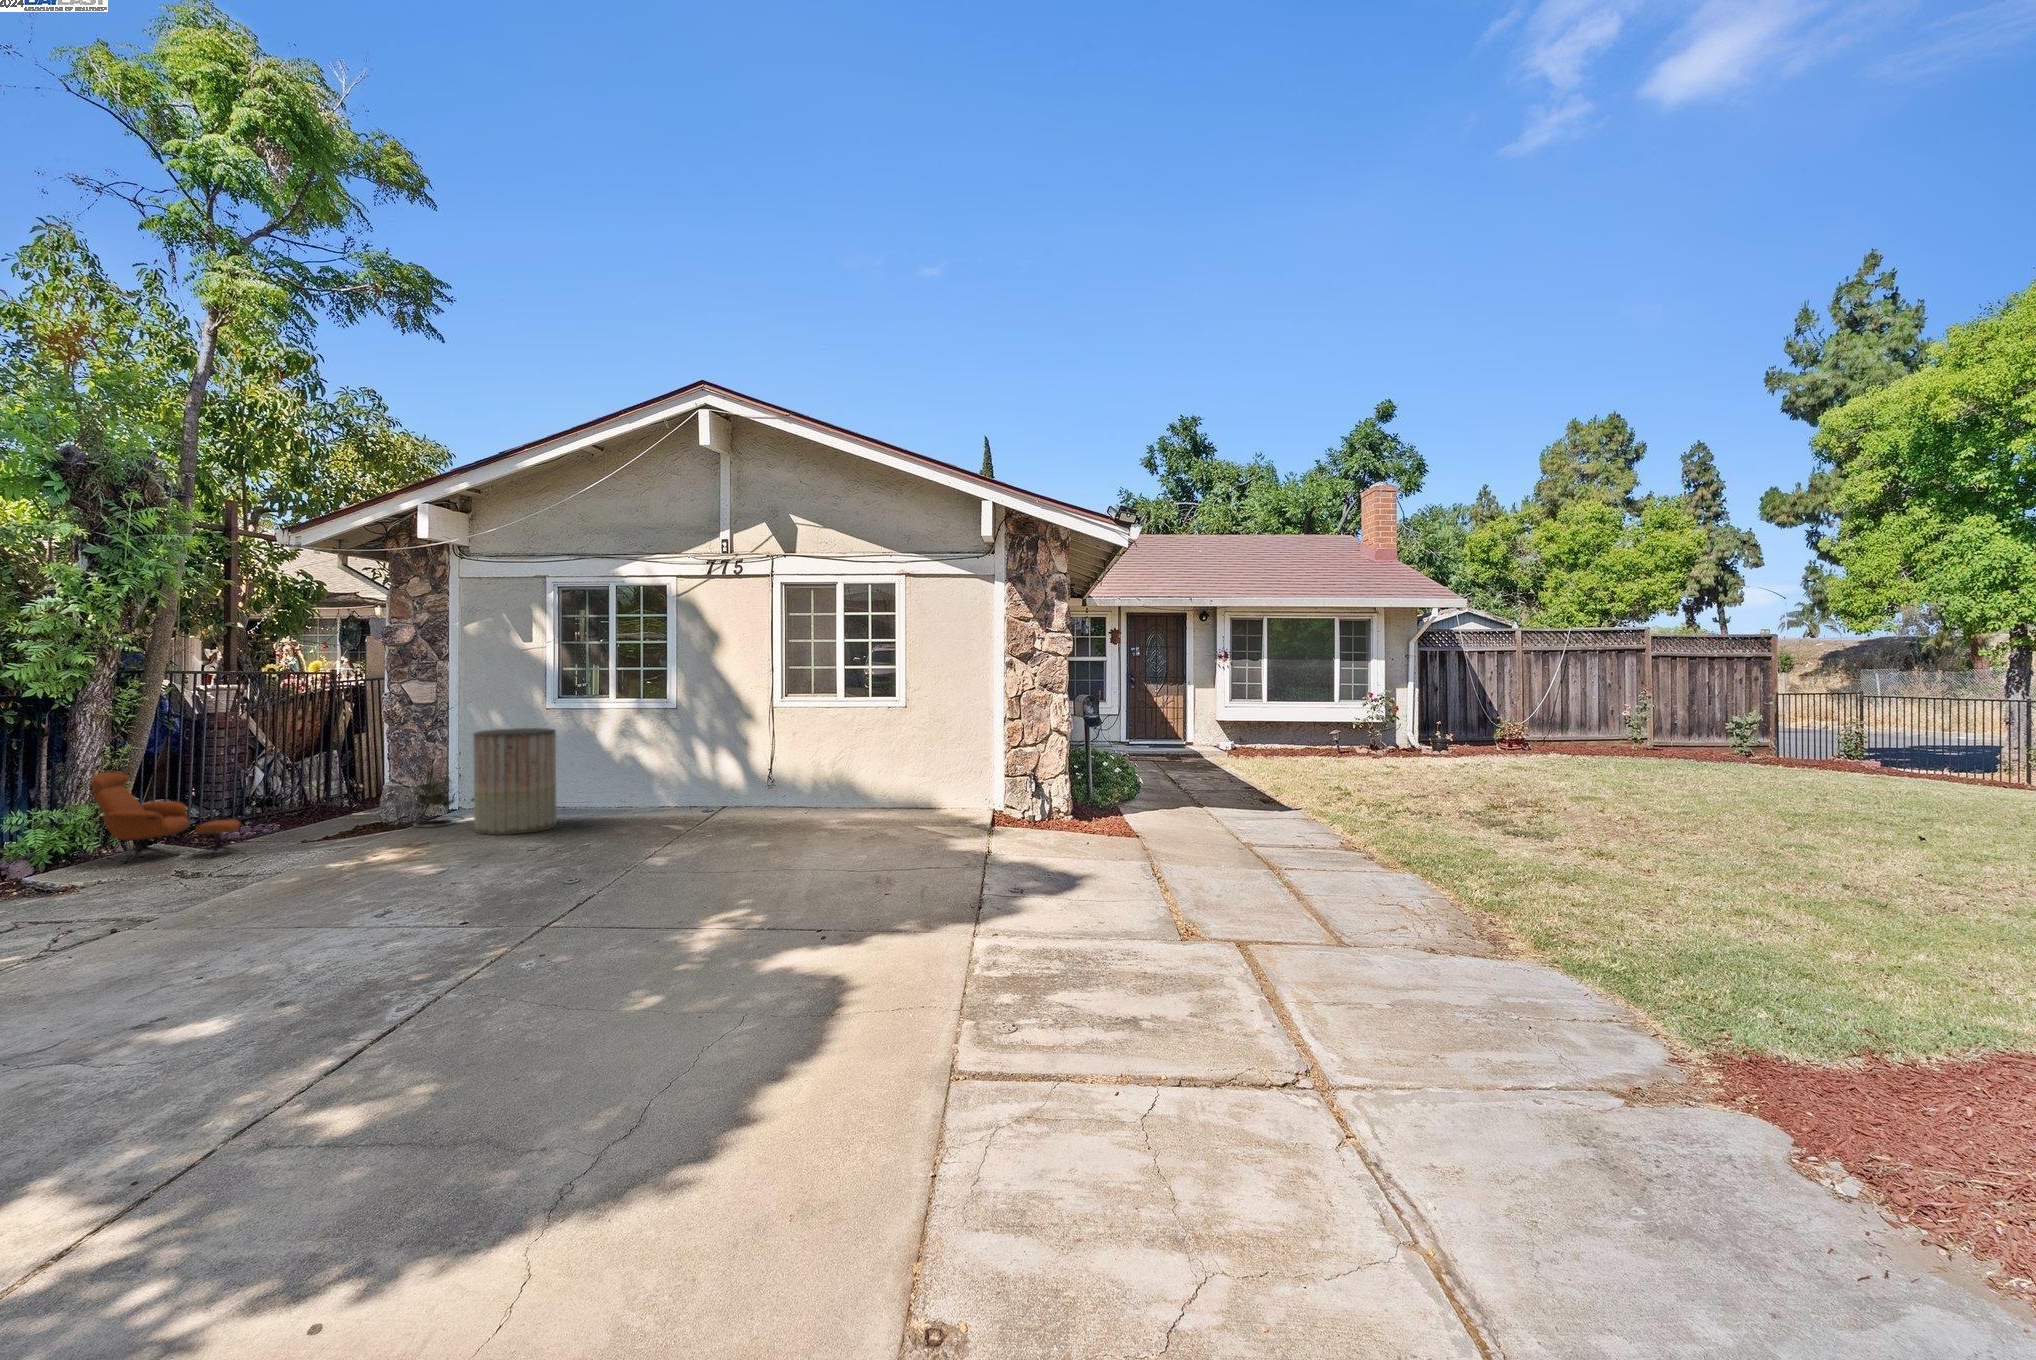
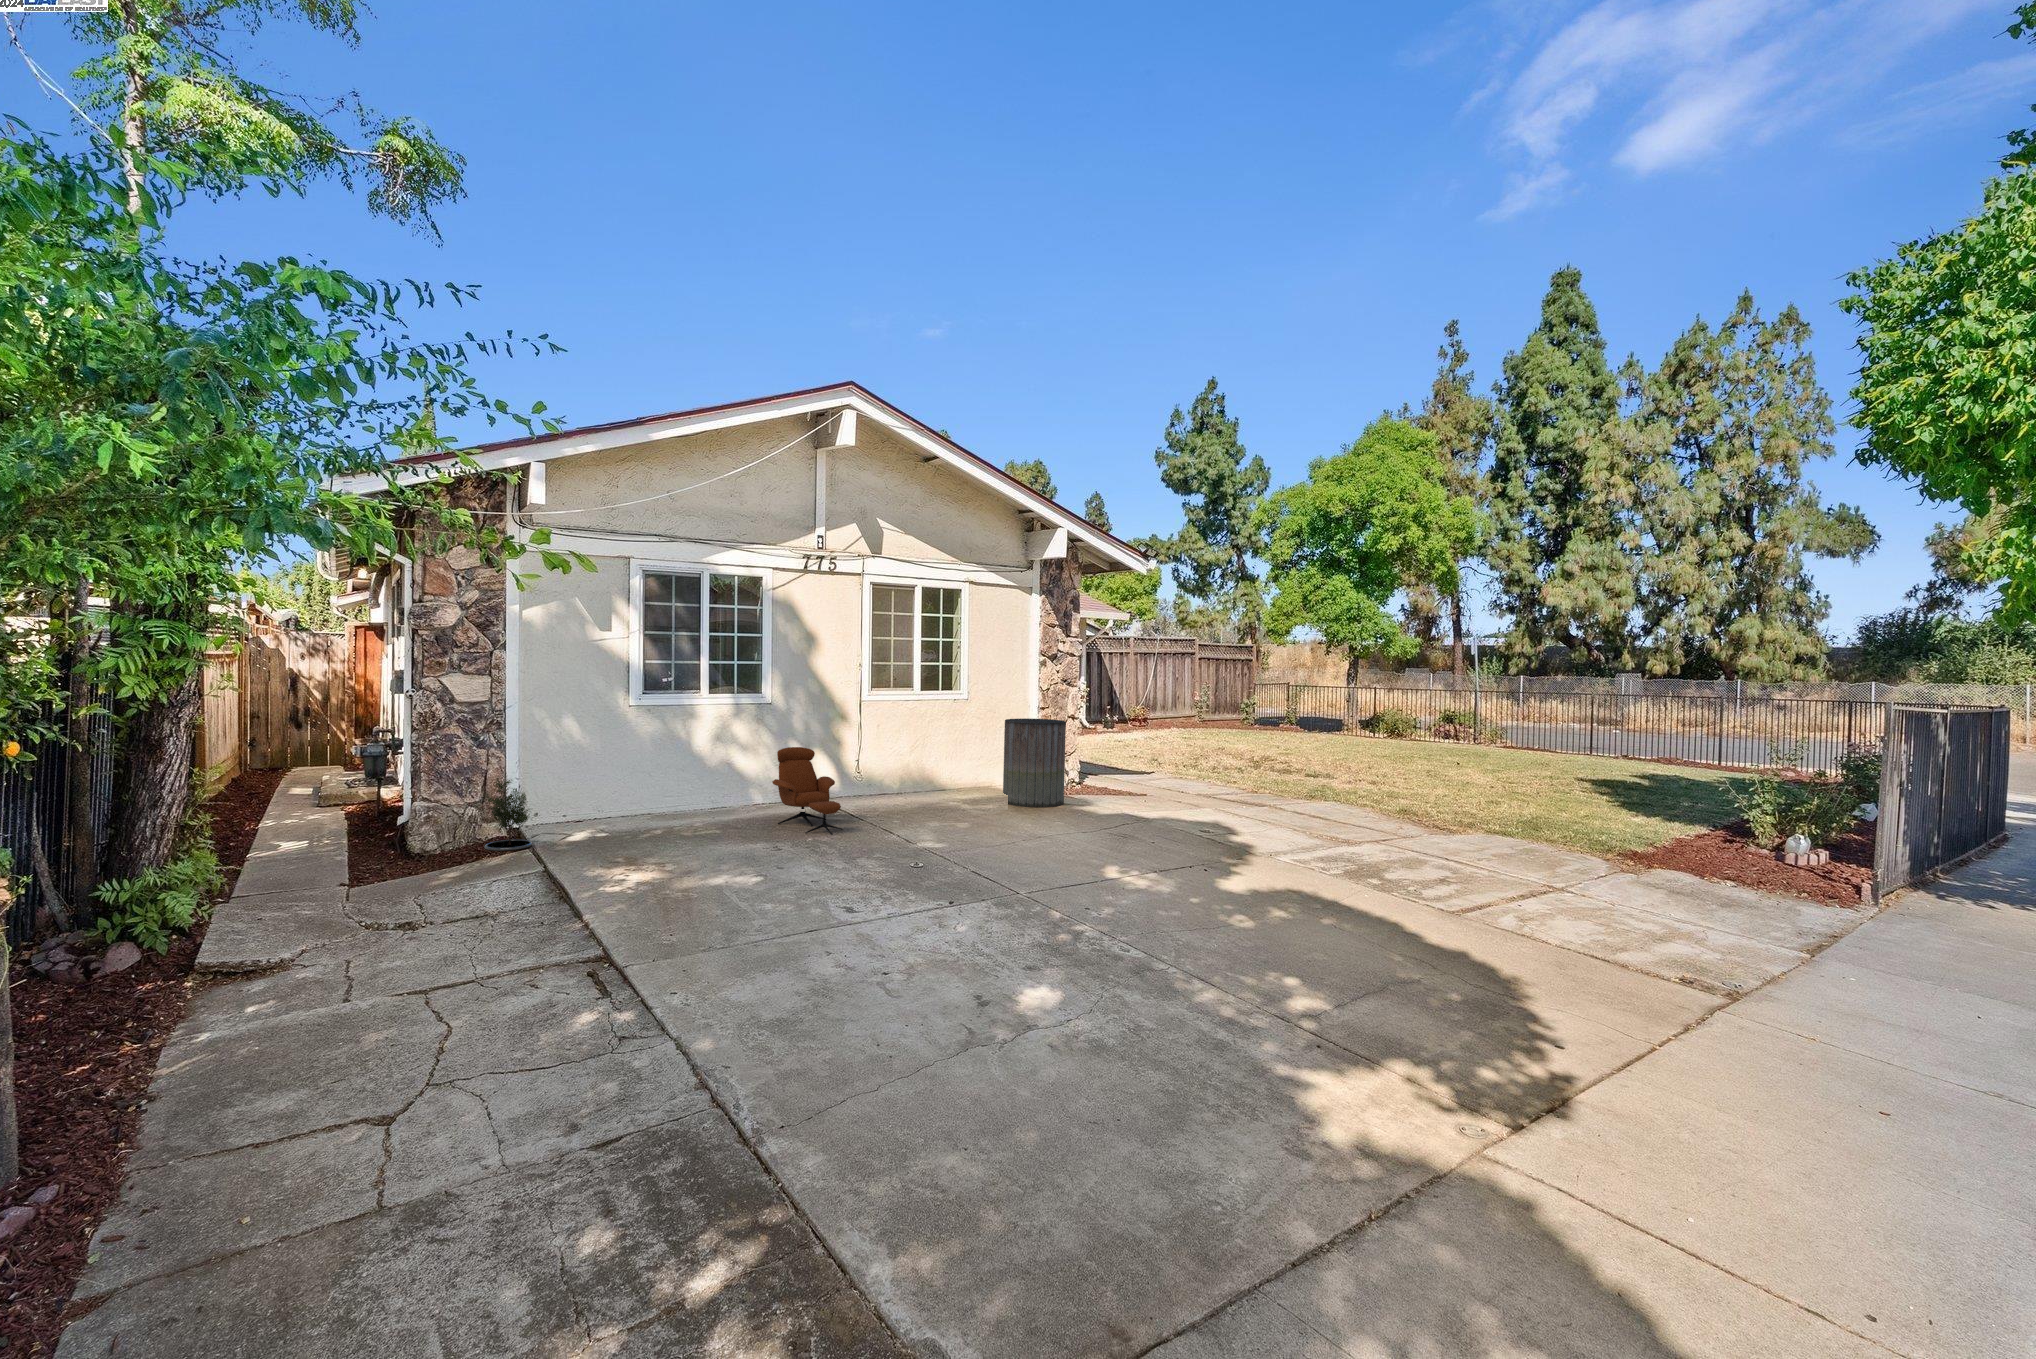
trash can: present [473,728,556,835] -> present [1003,718,1066,807]
lounge chair: present [92,772,240,863] -> present [773,747,842,835]

